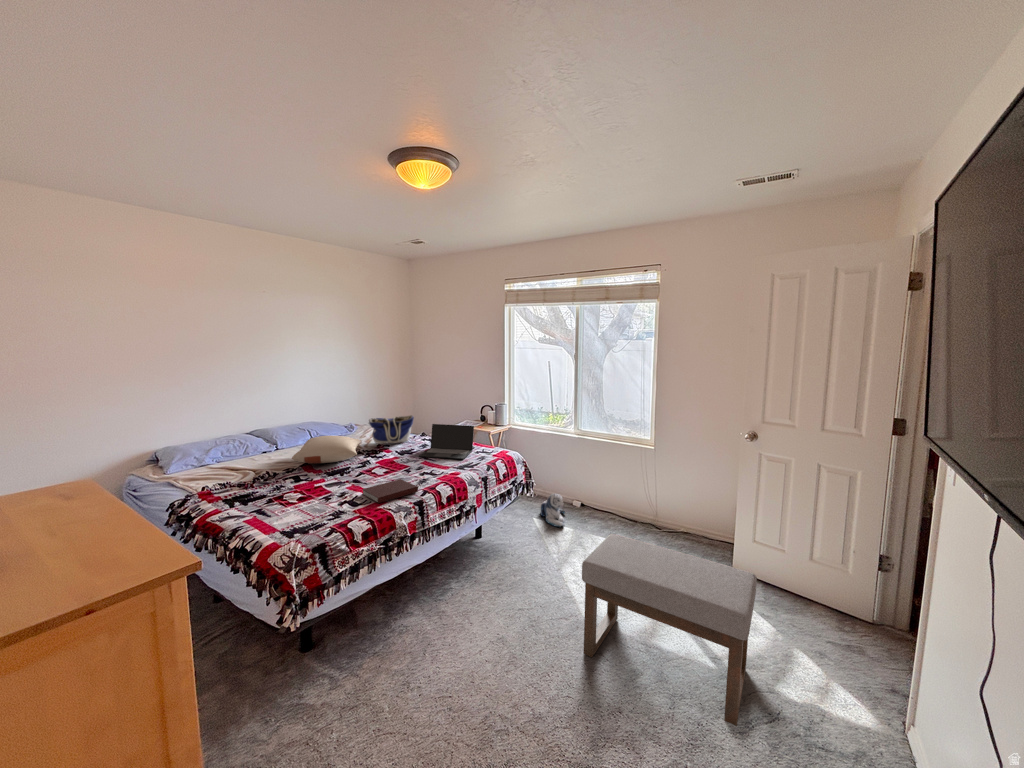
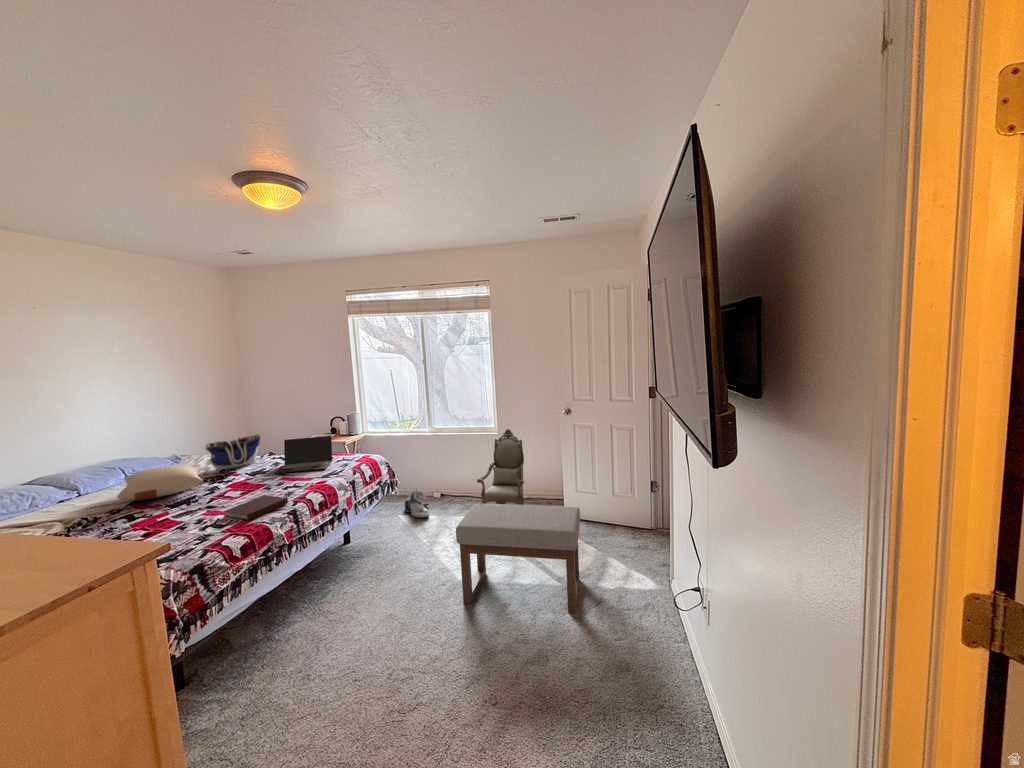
armchair: none [615,411,683,555] -> present [477,429,524,505]

